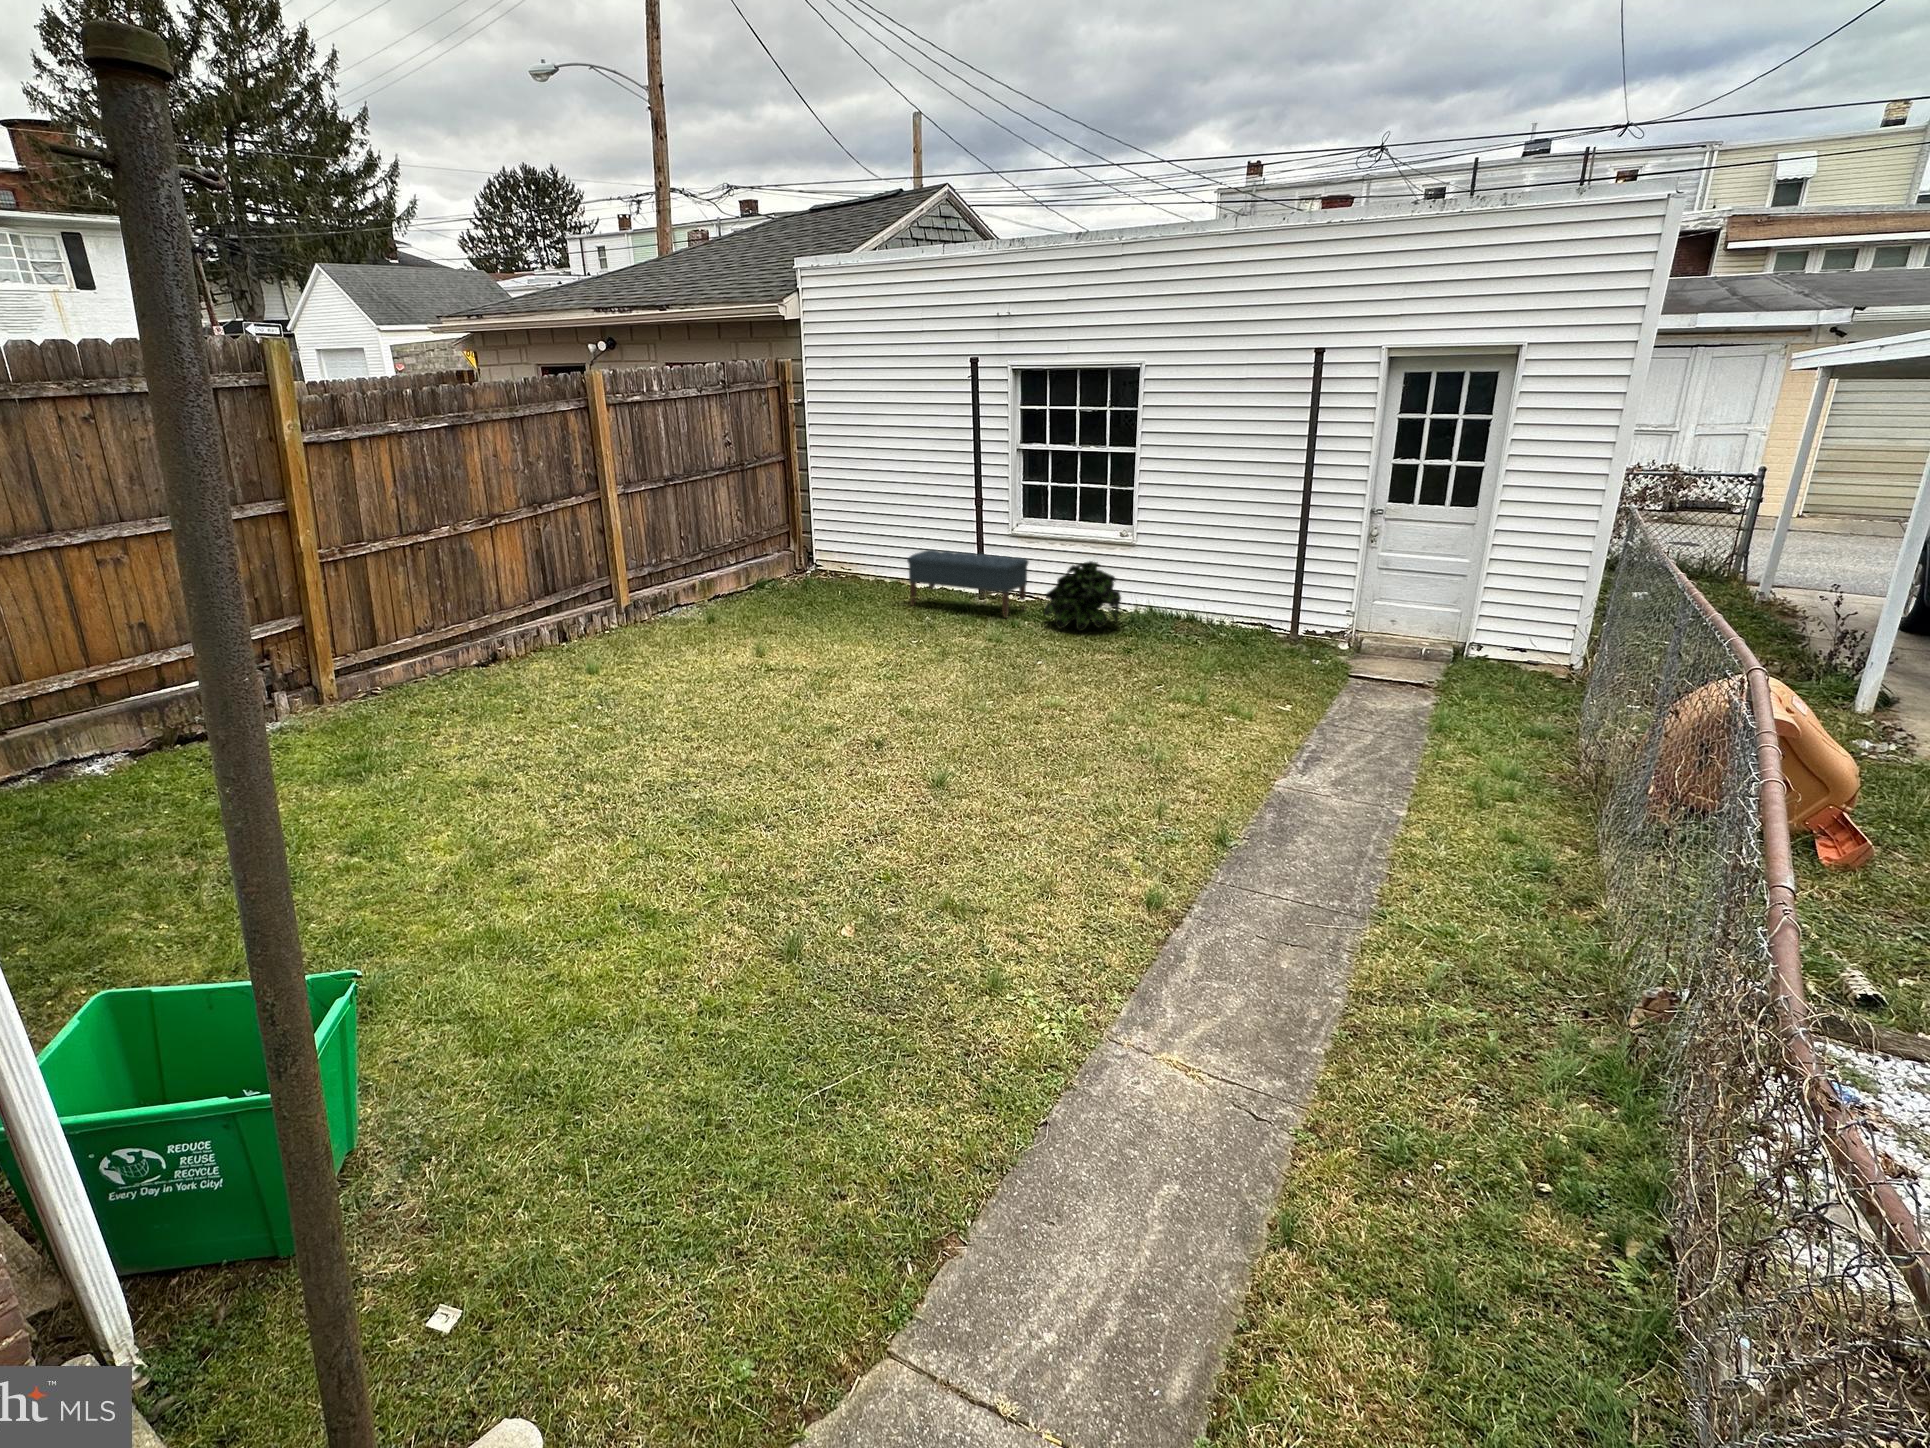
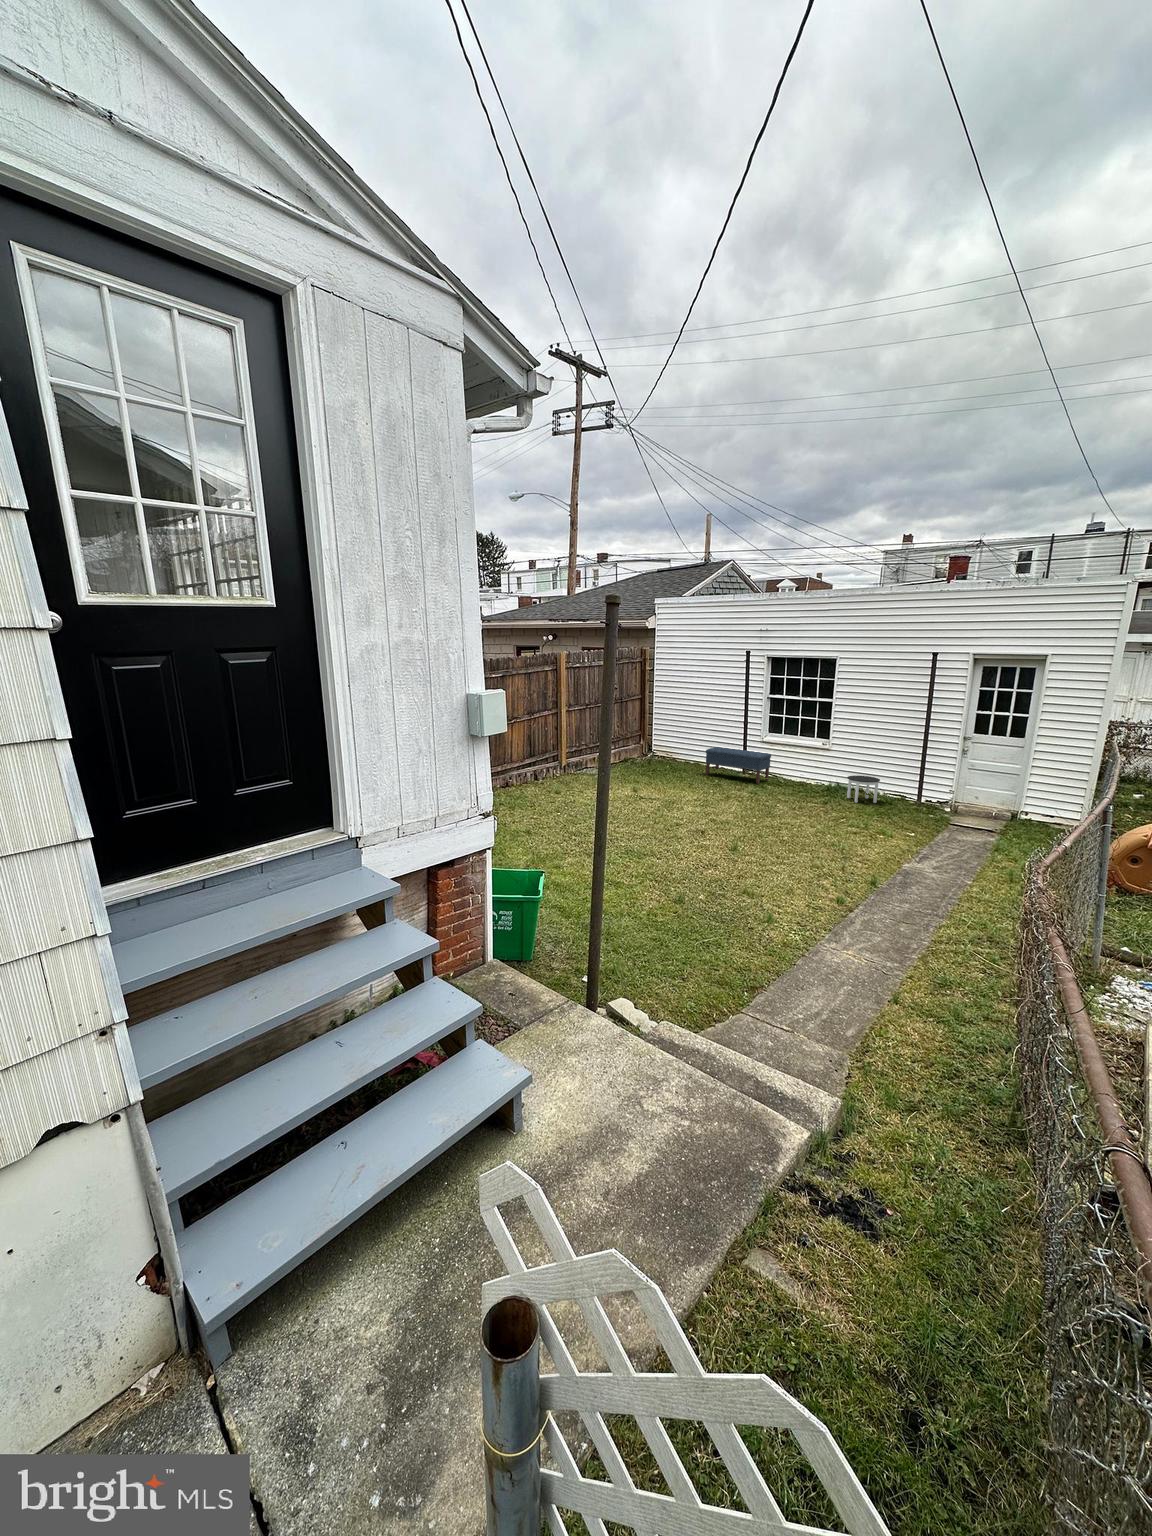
potted plant: present [1044,561,1121,631] -> none [779,757,822,793]
round table: none [1167,592,1225,645] -> present [847,775,880,803]

